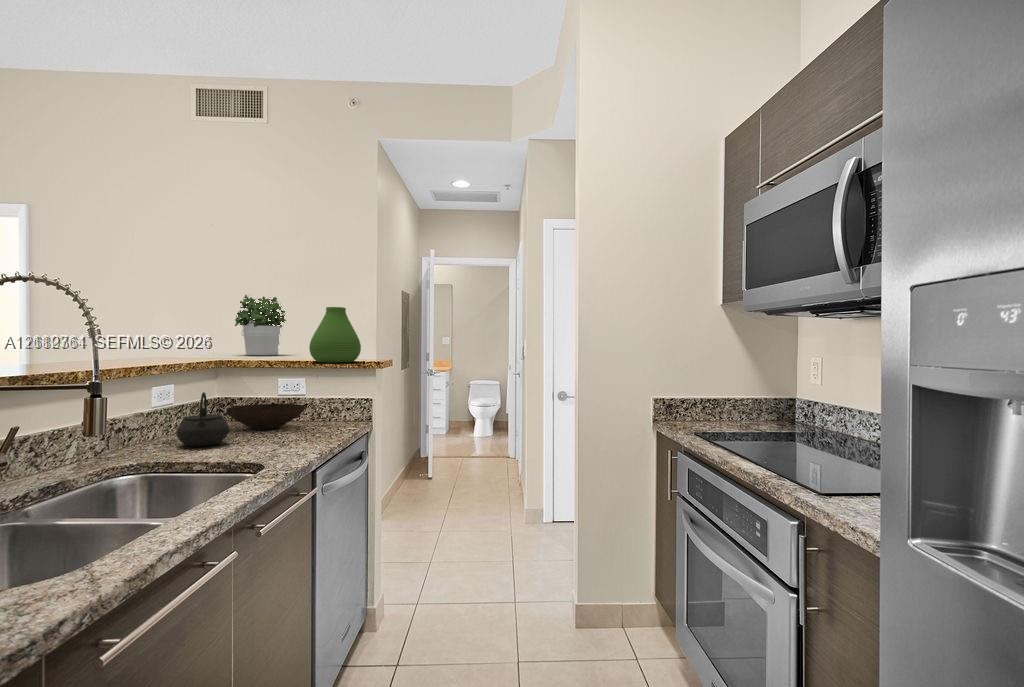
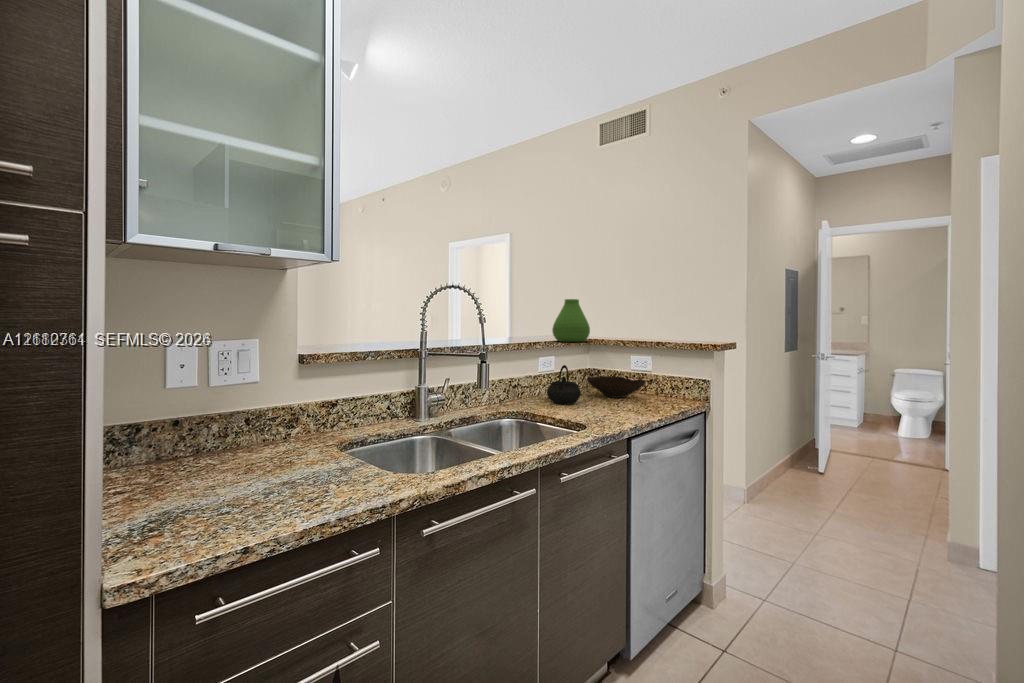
potted plant: present [235,295,286,355] -> none [611,289,651,337]
vase: present [309,307,361,363] -> present [552,299,590,342]

